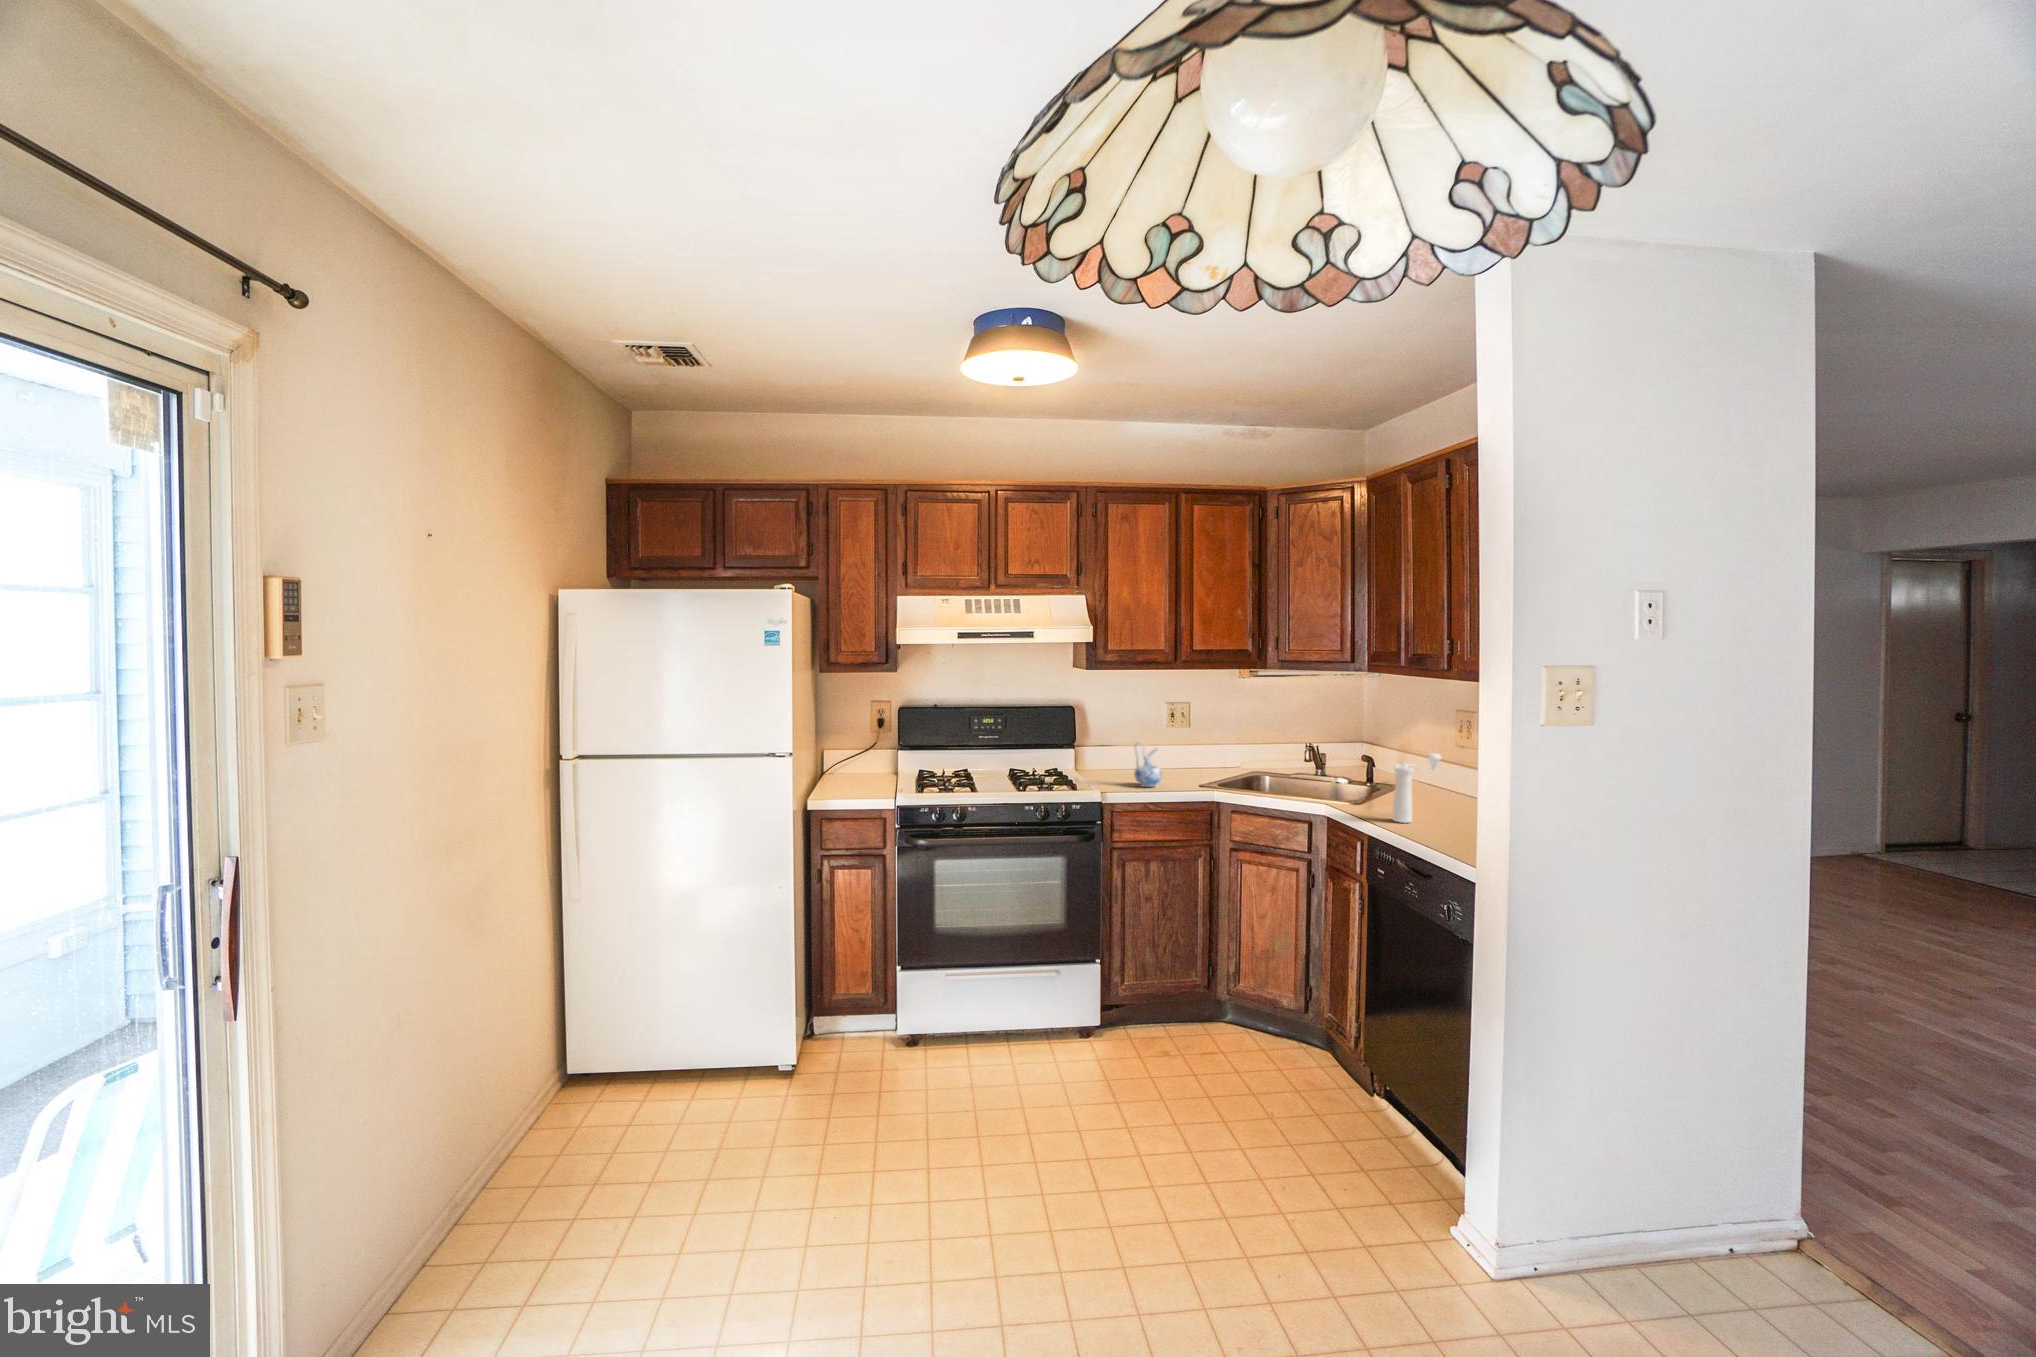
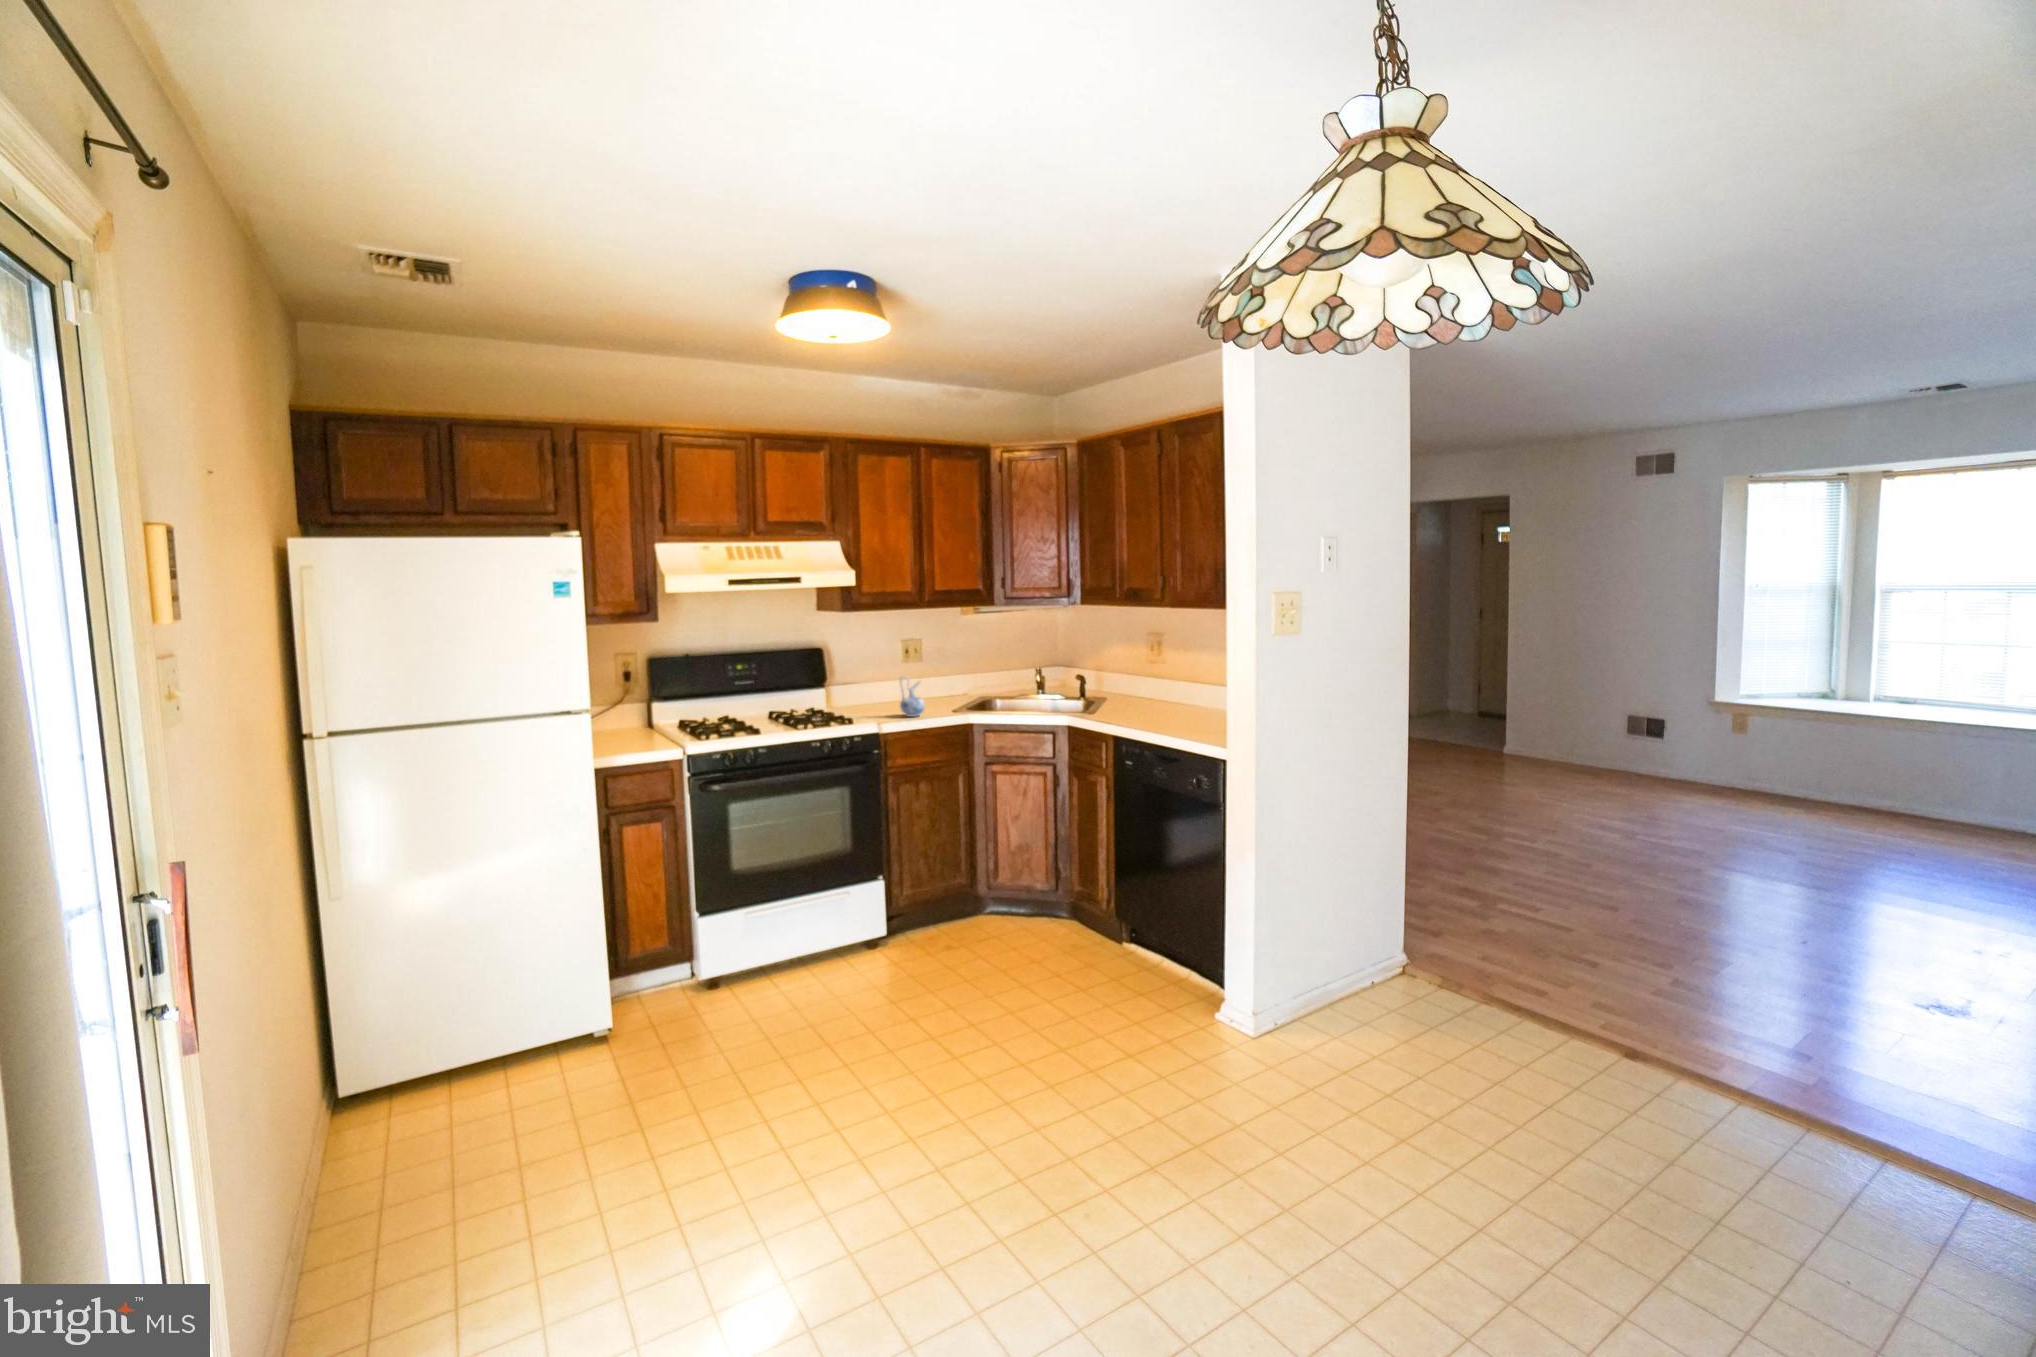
pepper mill: present [1393,753,1441,823] -> none [1129,667,1161,723]

